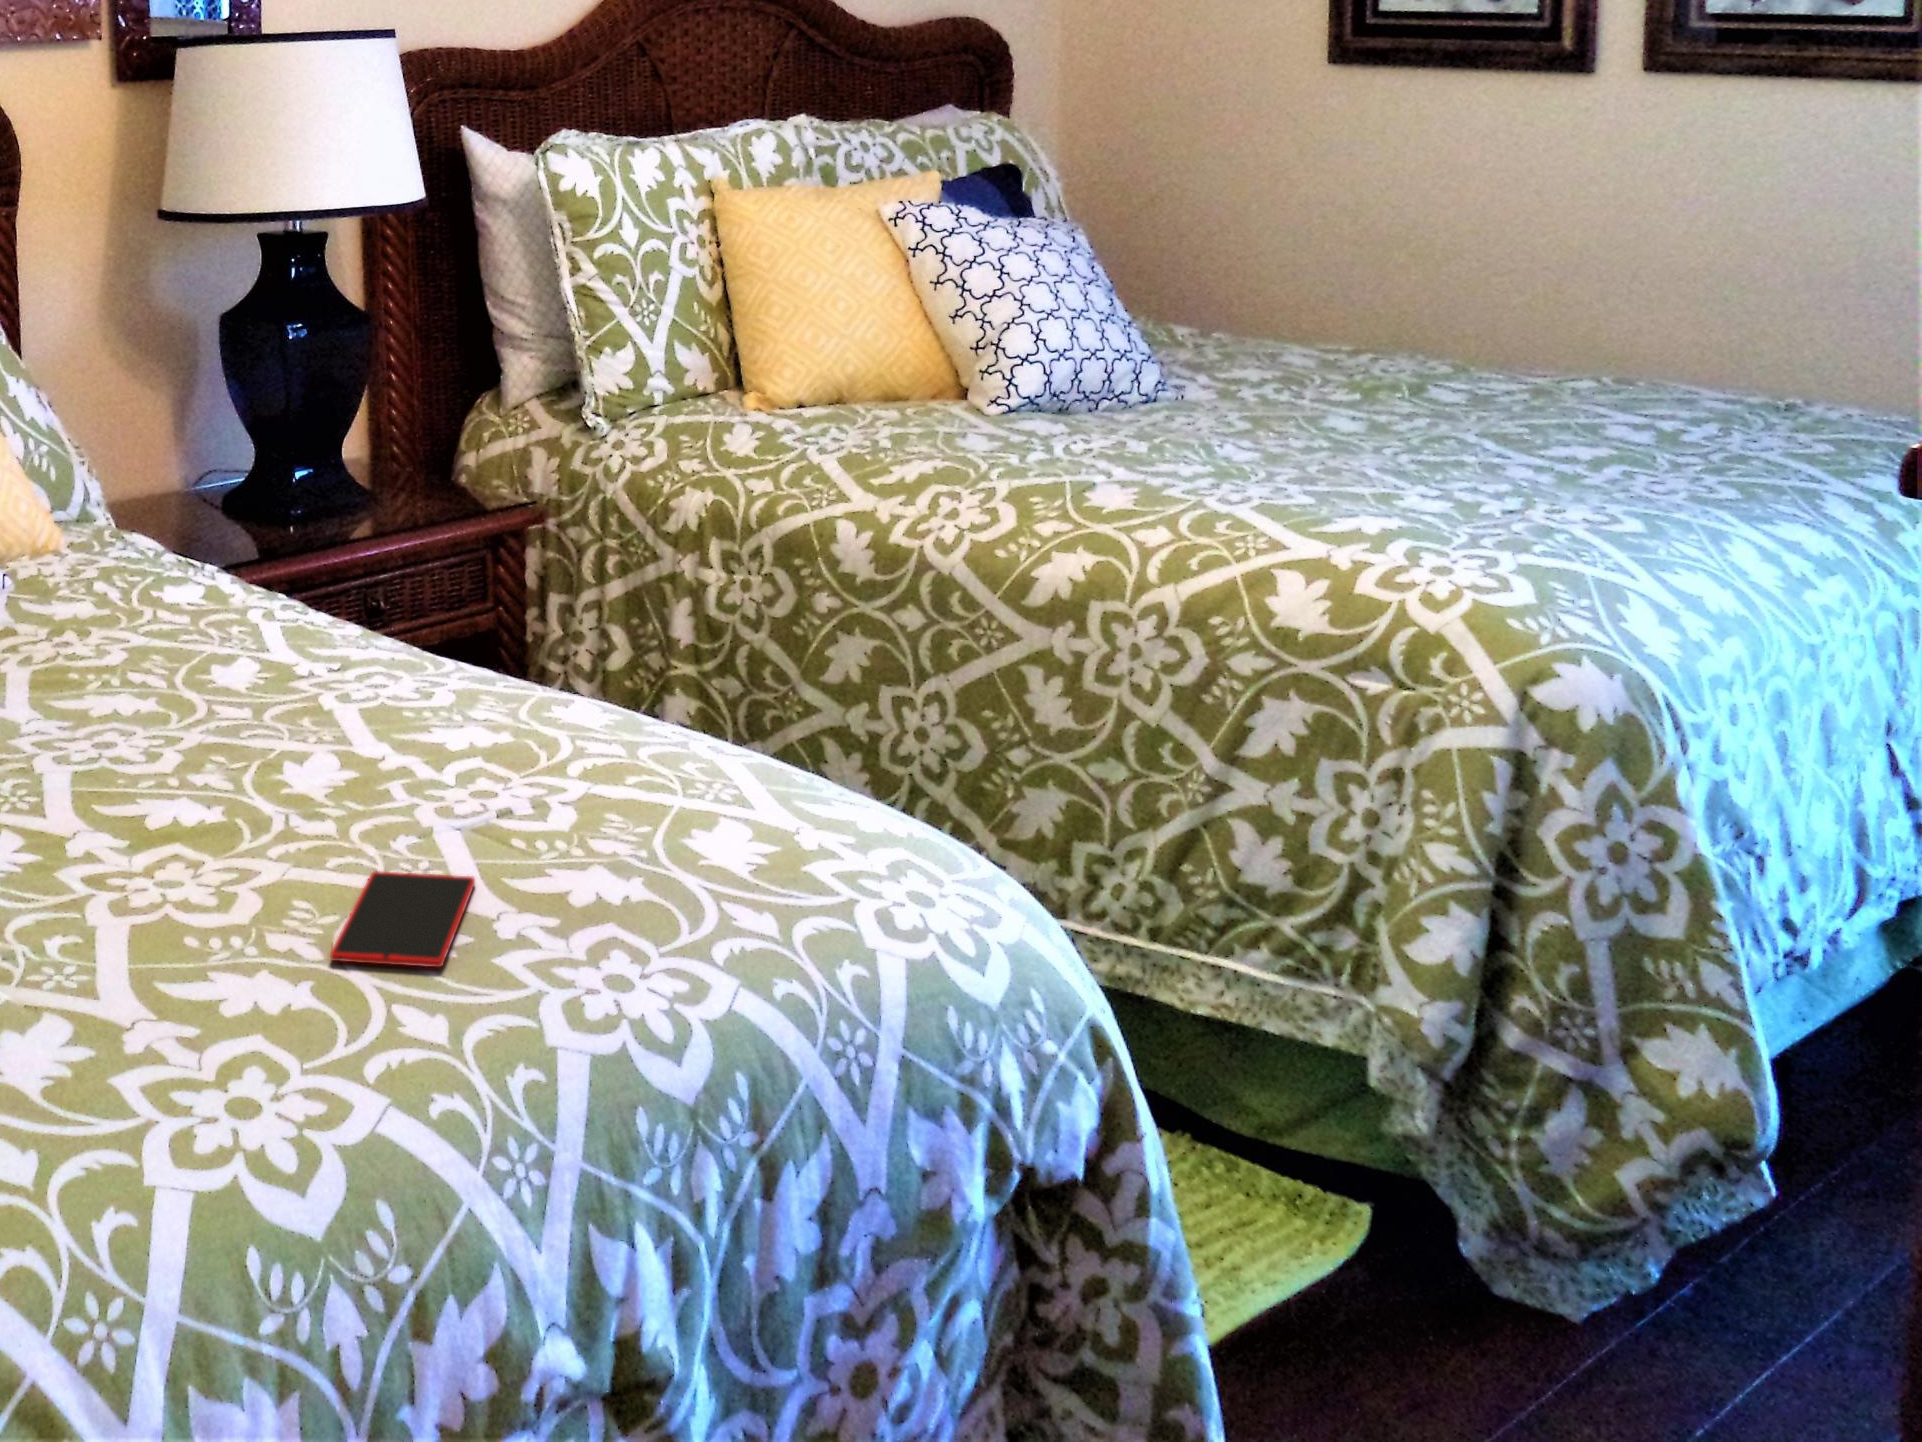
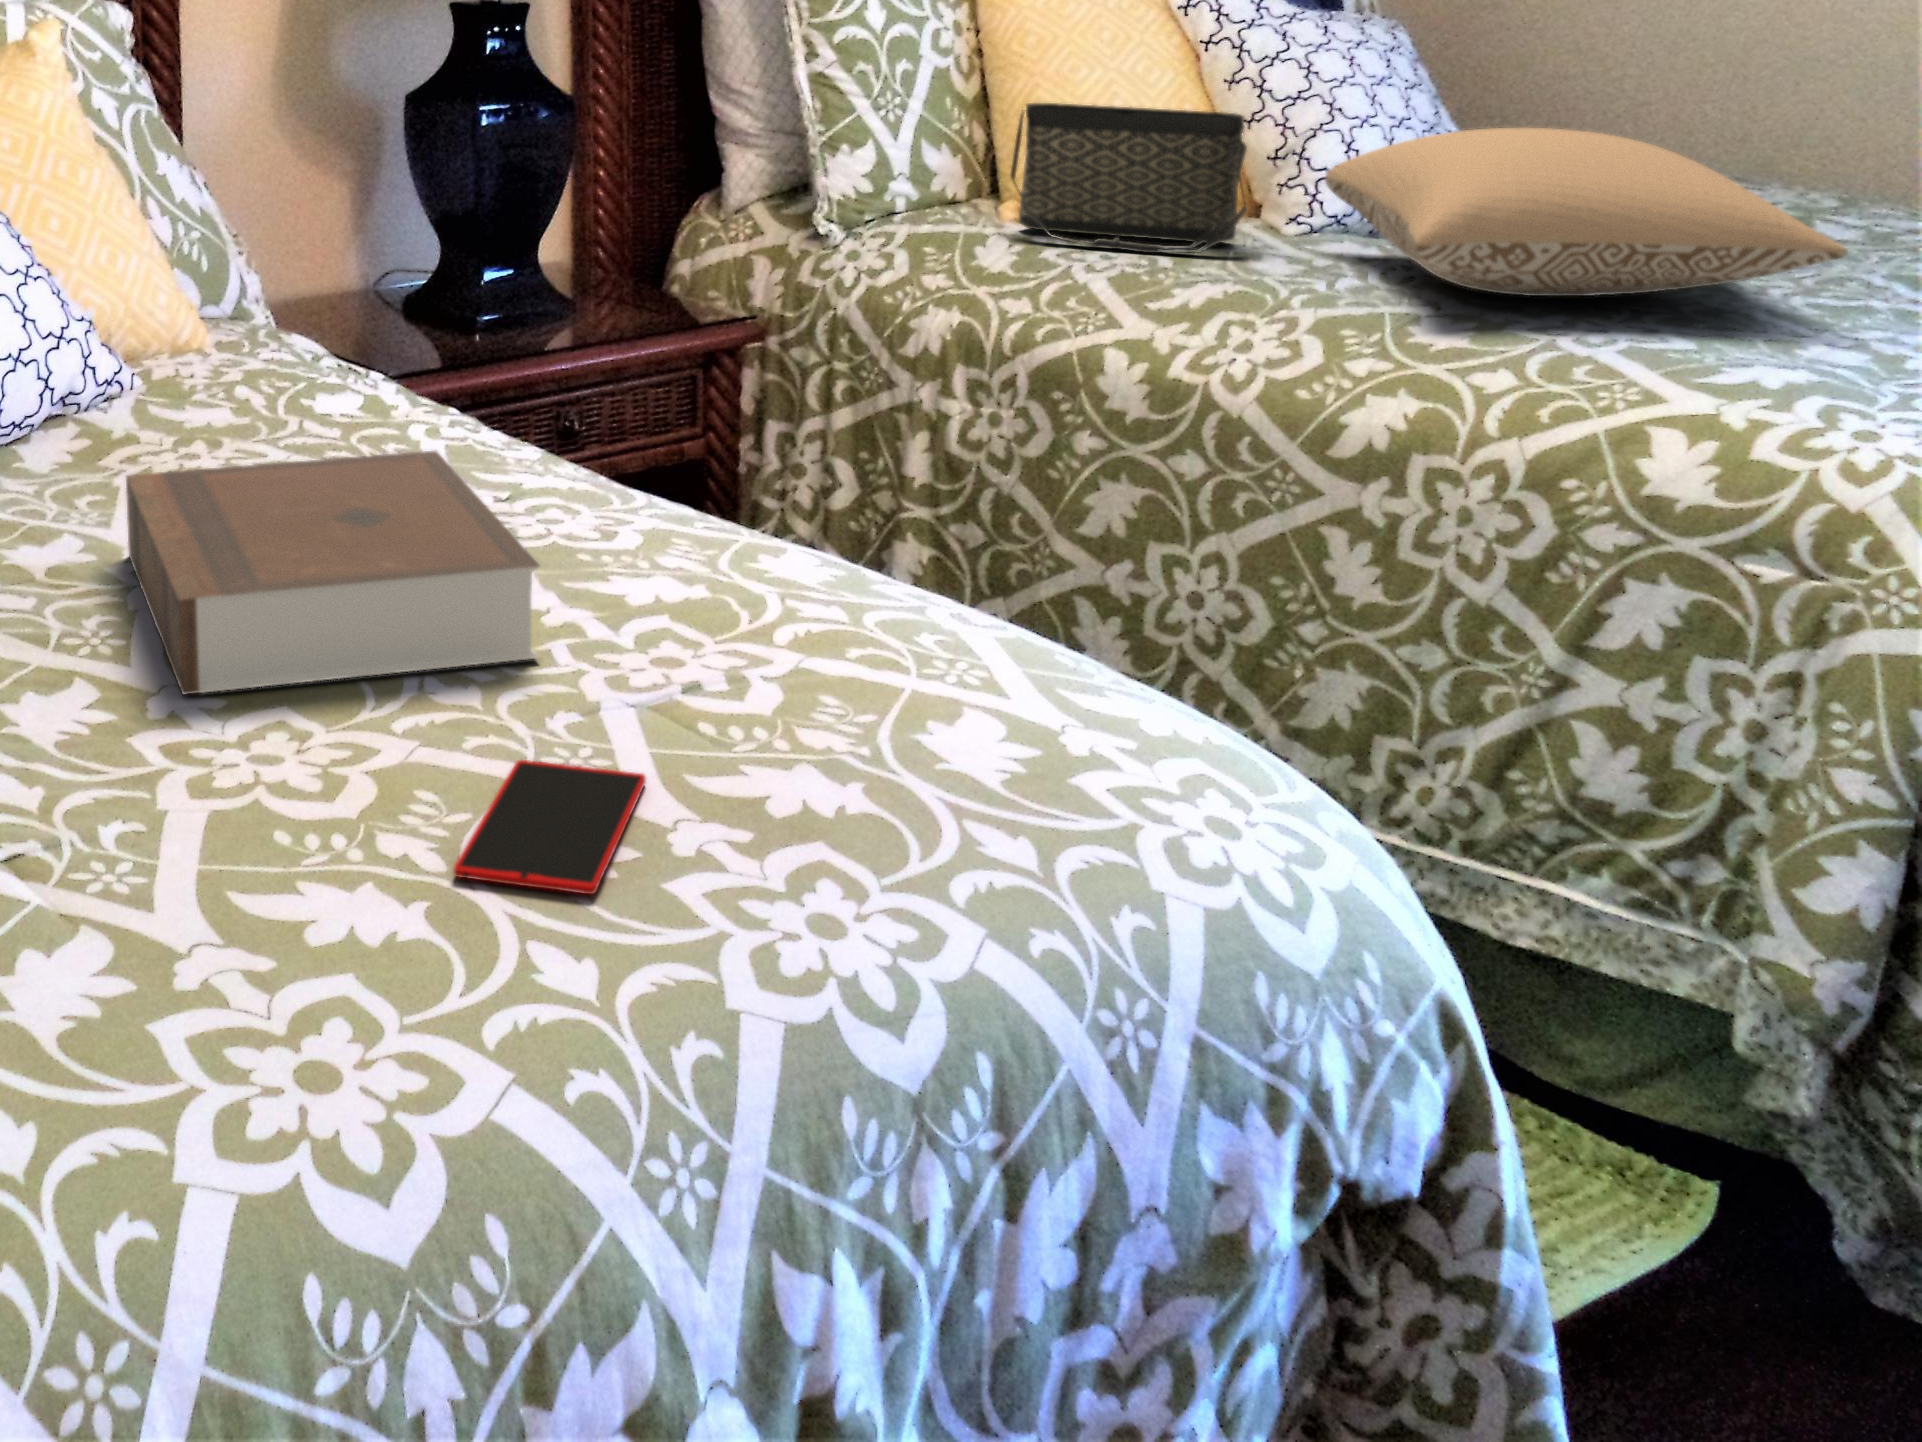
handbag: none [752,309,951,435] -> present [1011,103,1247,253]
pillow: none [1014,323,1422,460] -> present [1325,128,1847,296]
book: none [25,627,383,836] -> present [126,451,540,694]

